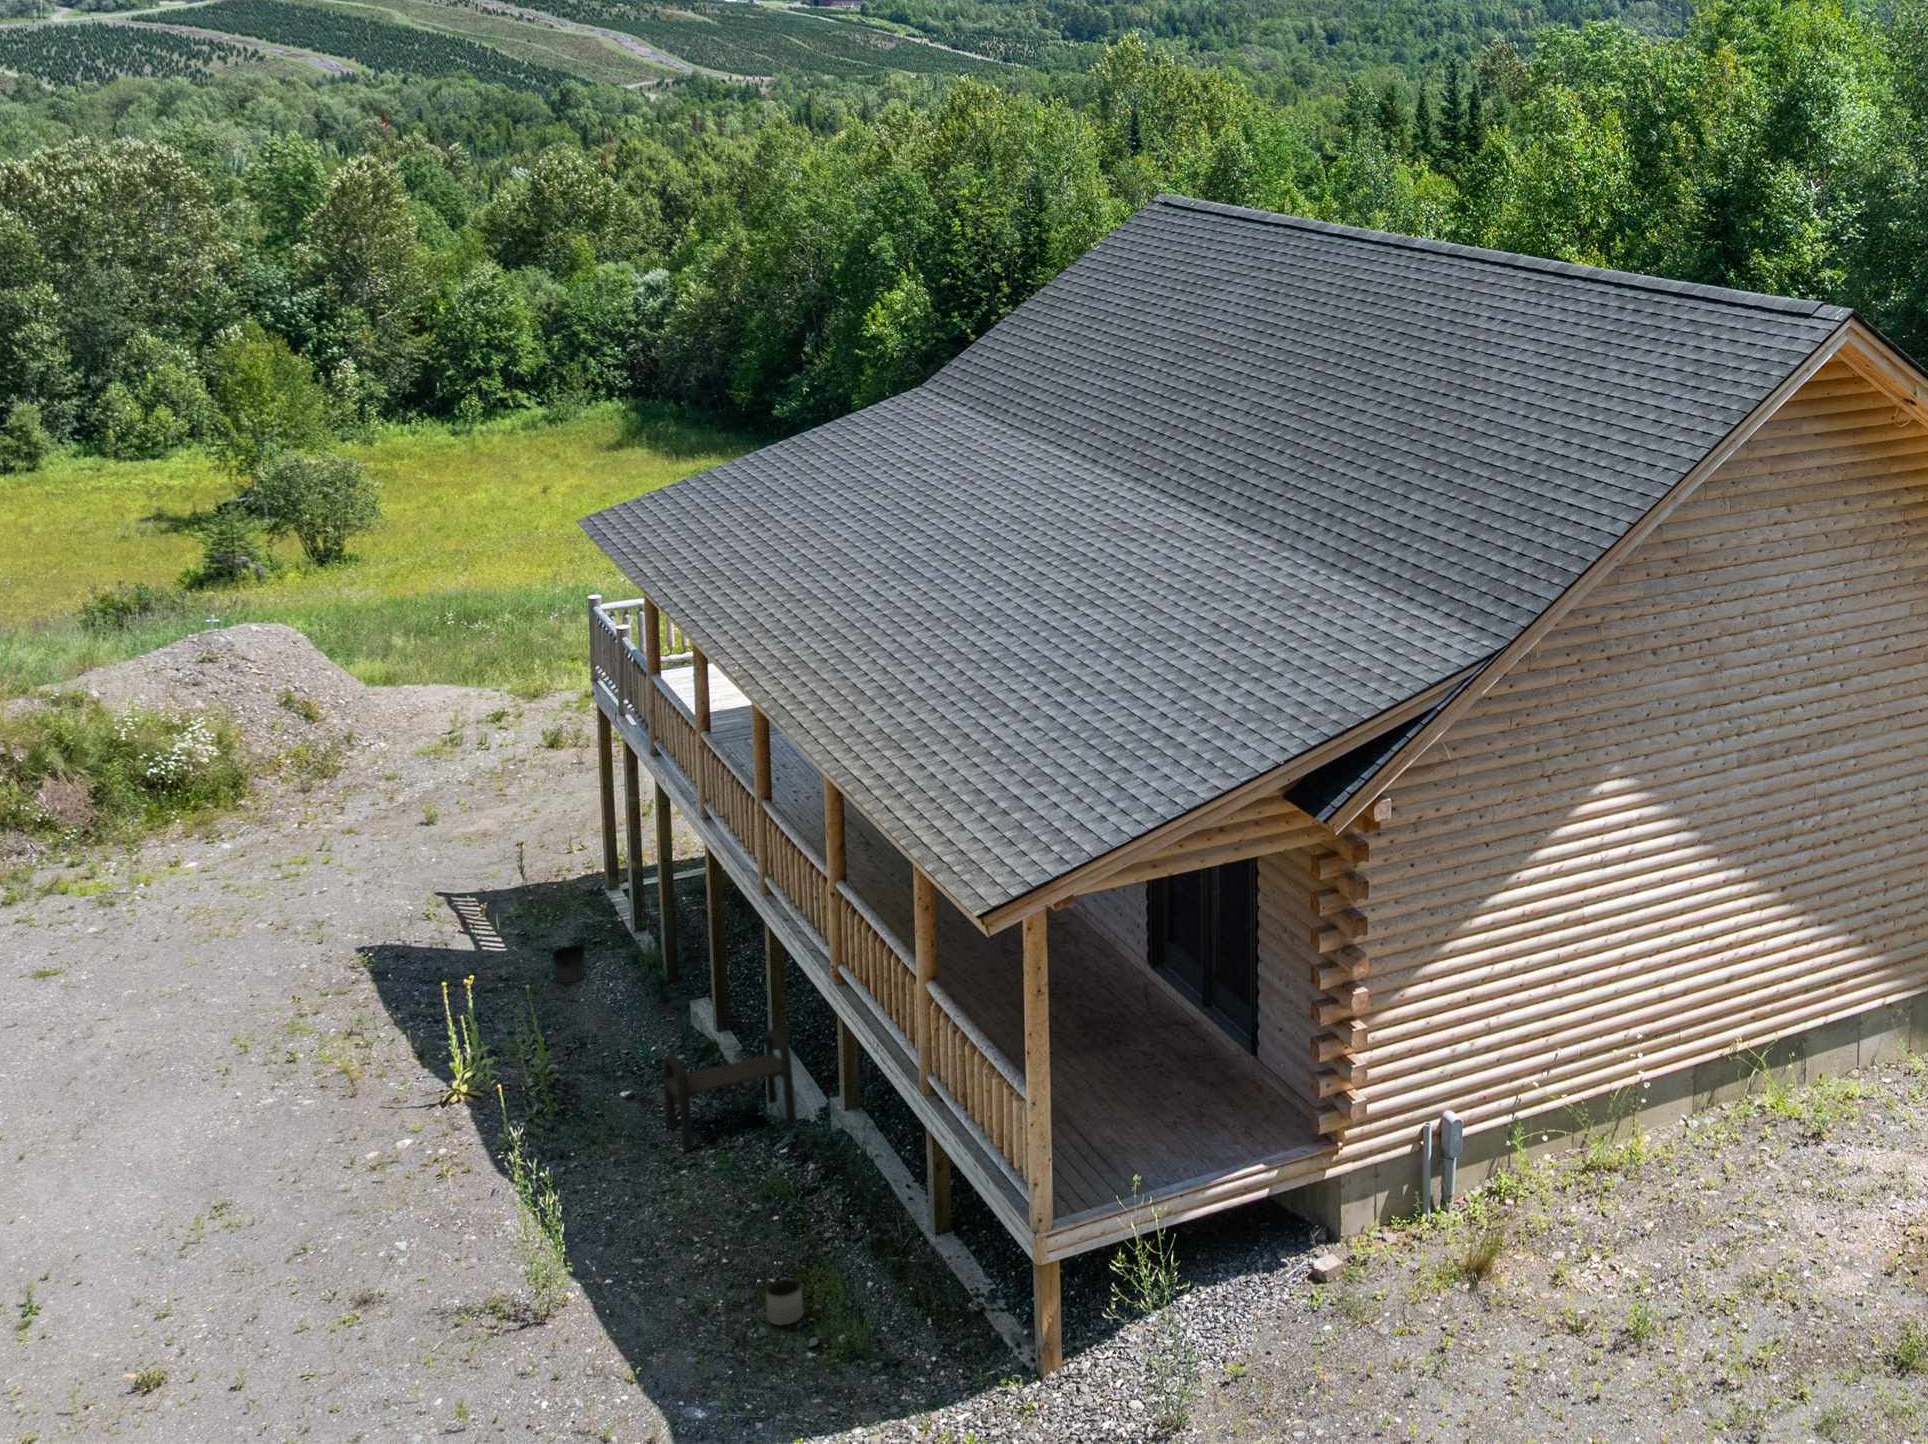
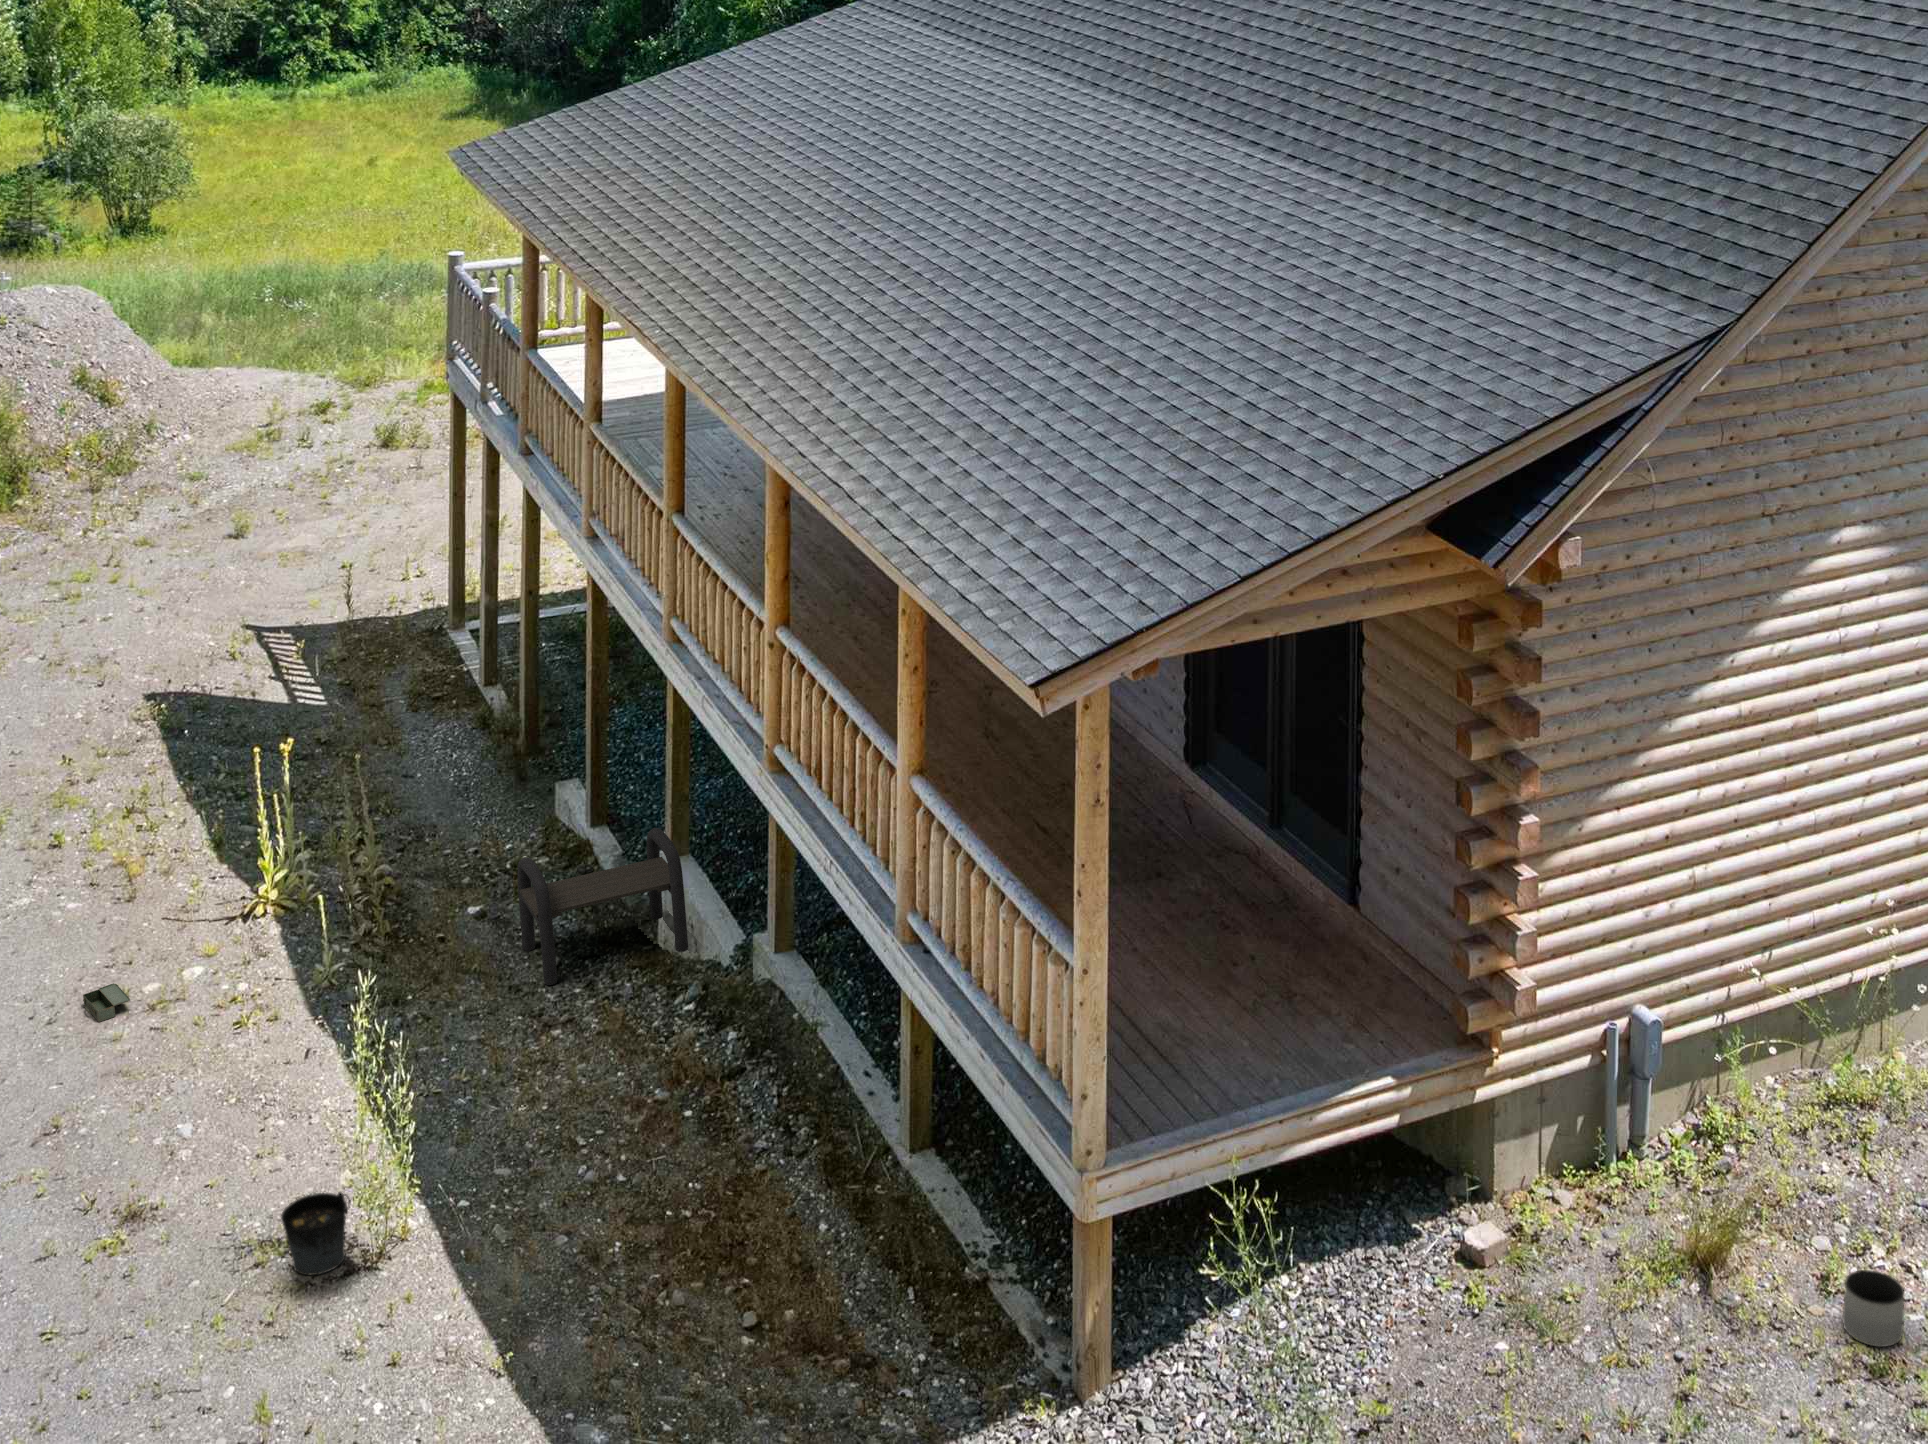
bucket: present [552,944,586,983] -> present [281,1192,350,1275]
toolbox: none [321,1162,359,1190] -> present [83,983,130,1022]
planter: present [766,1279,803,1325] -> present [1843,1270,1905,1347]

